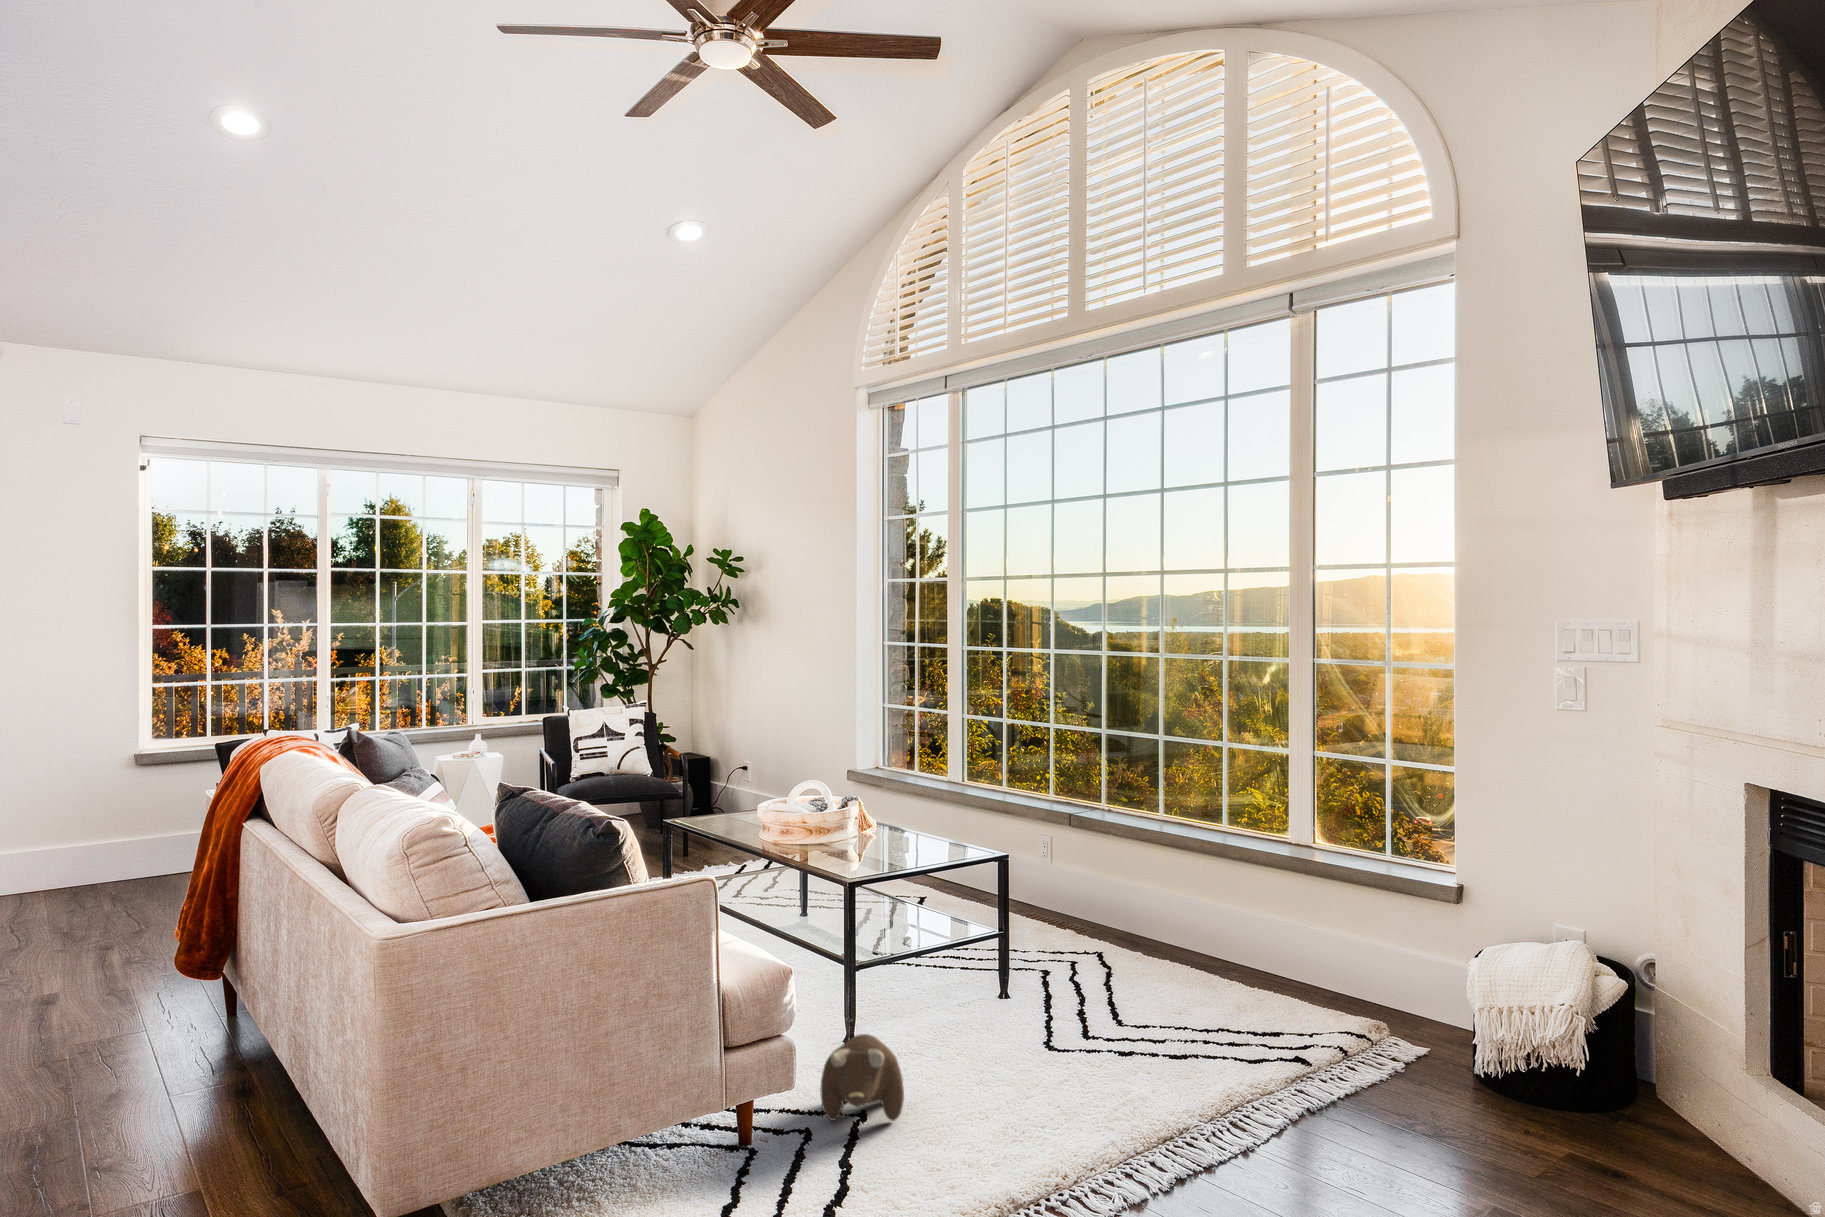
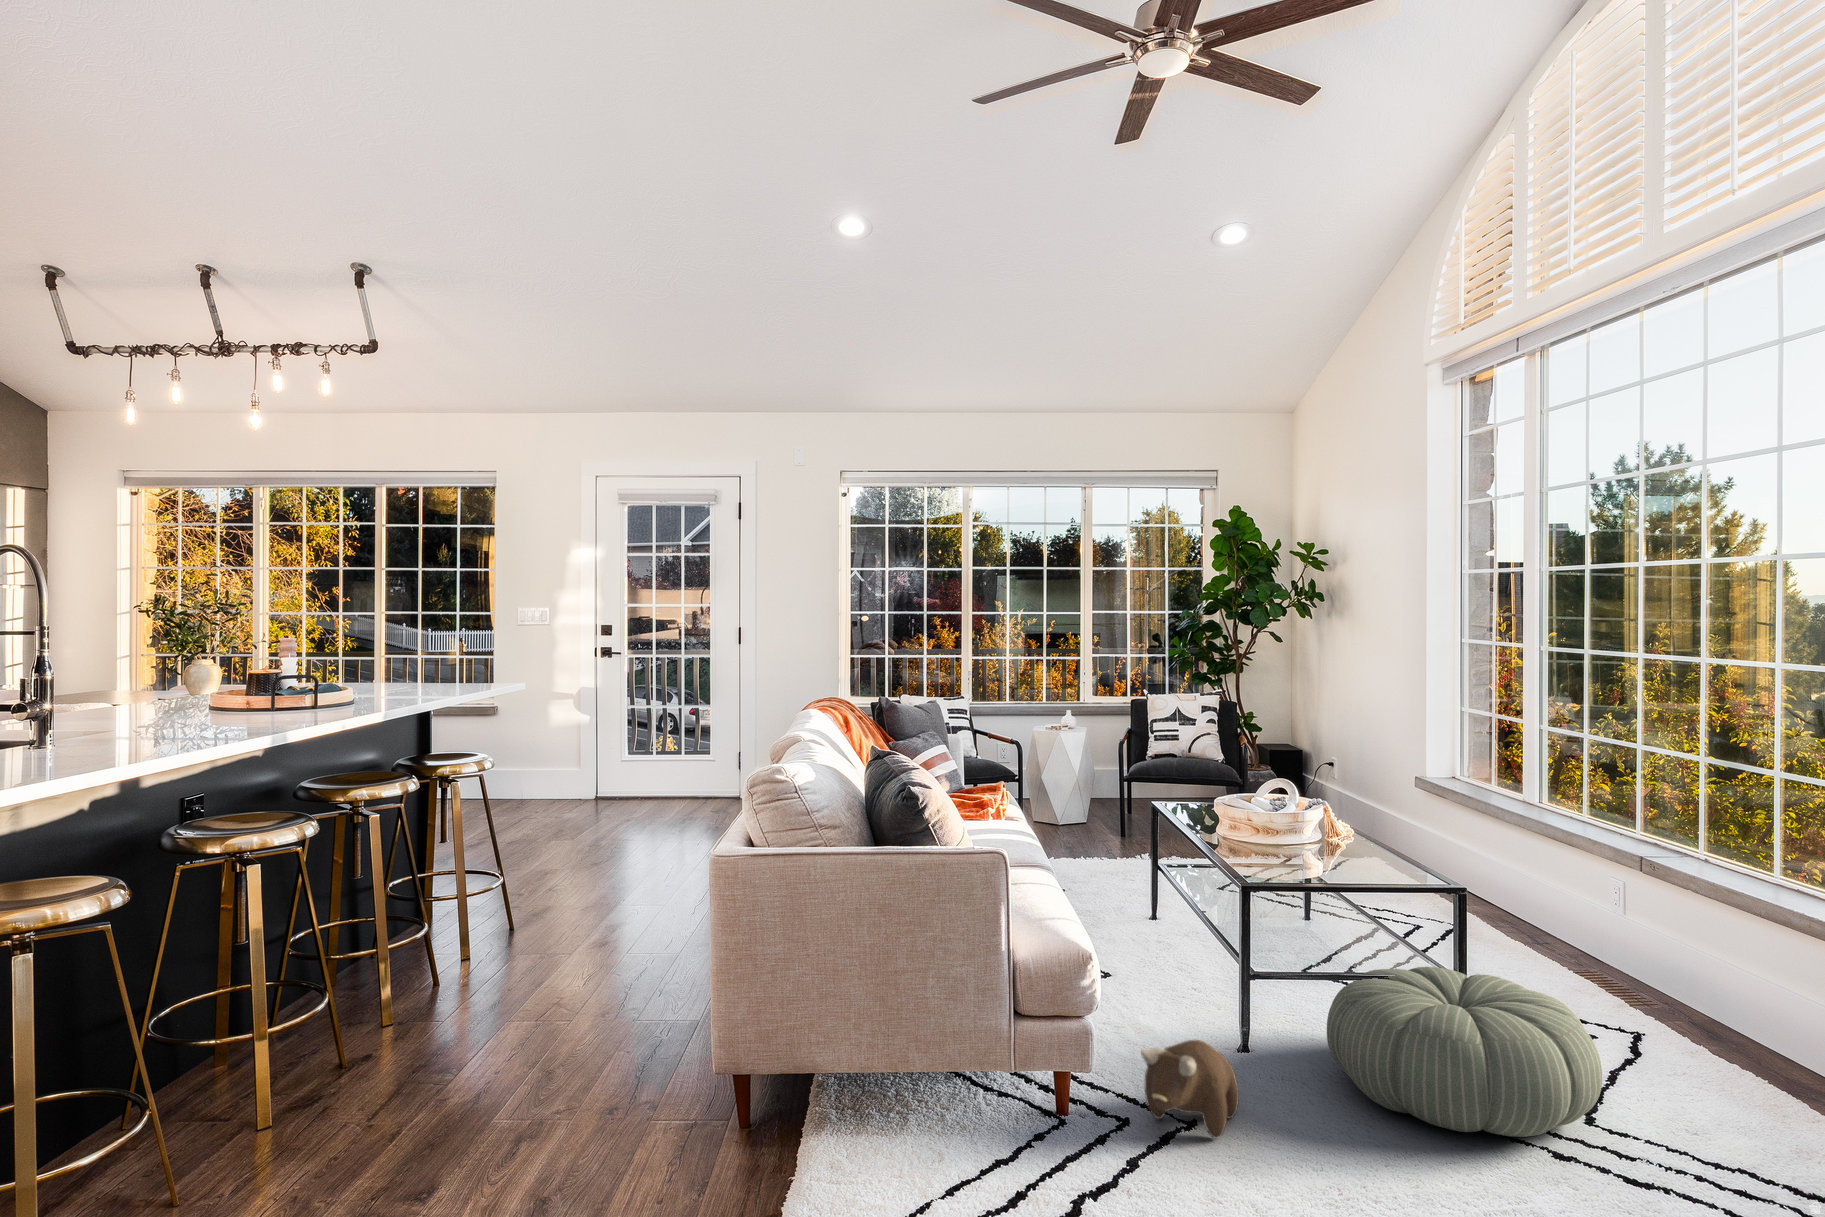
pouf: none [929,925,1135,1057] -> present [1327,967,1602,1137]

